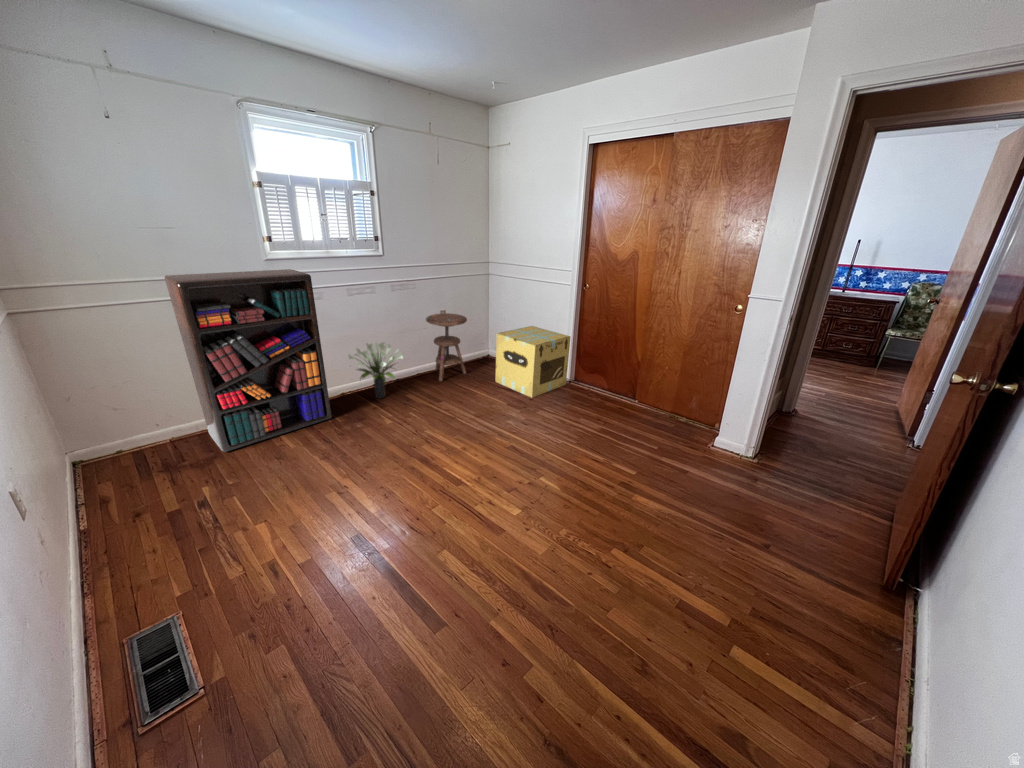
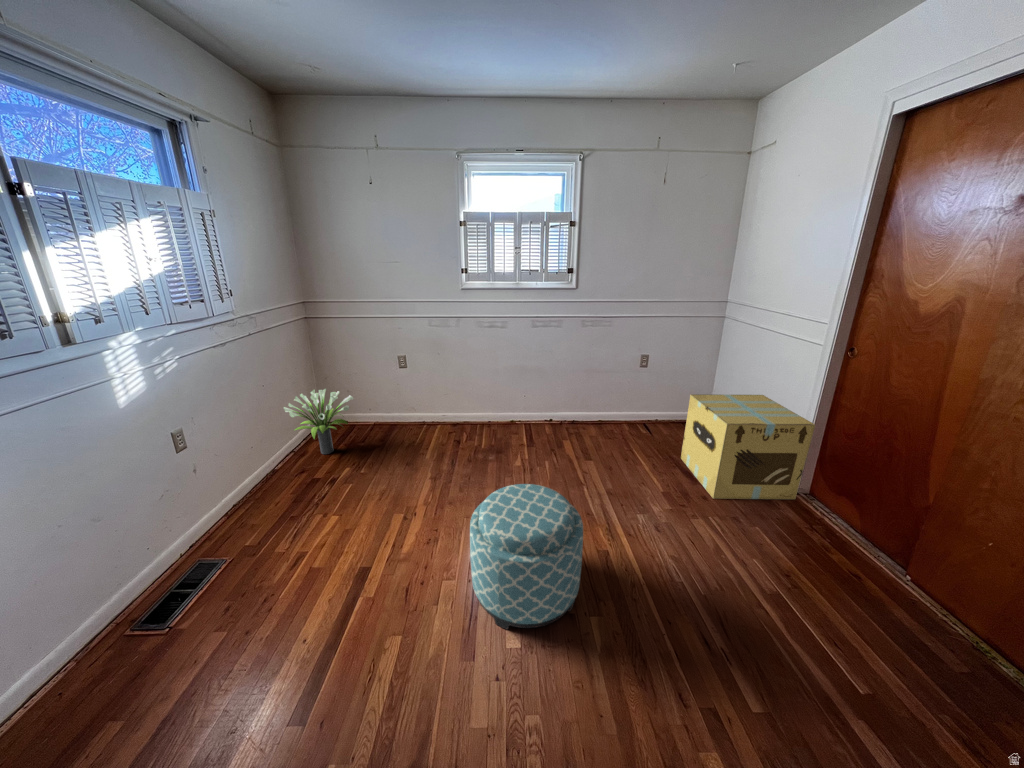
bookshelf: present [165,269,332,452] -> none [371,298,480,443]
side table: present [426,313,467,381] -> none [611,358,663,437]
potted plant: present [348,342,404,398] -> present [283,389,353,454]
ottoman: none [445,409,527,508] -> present [470,484,583,630]

